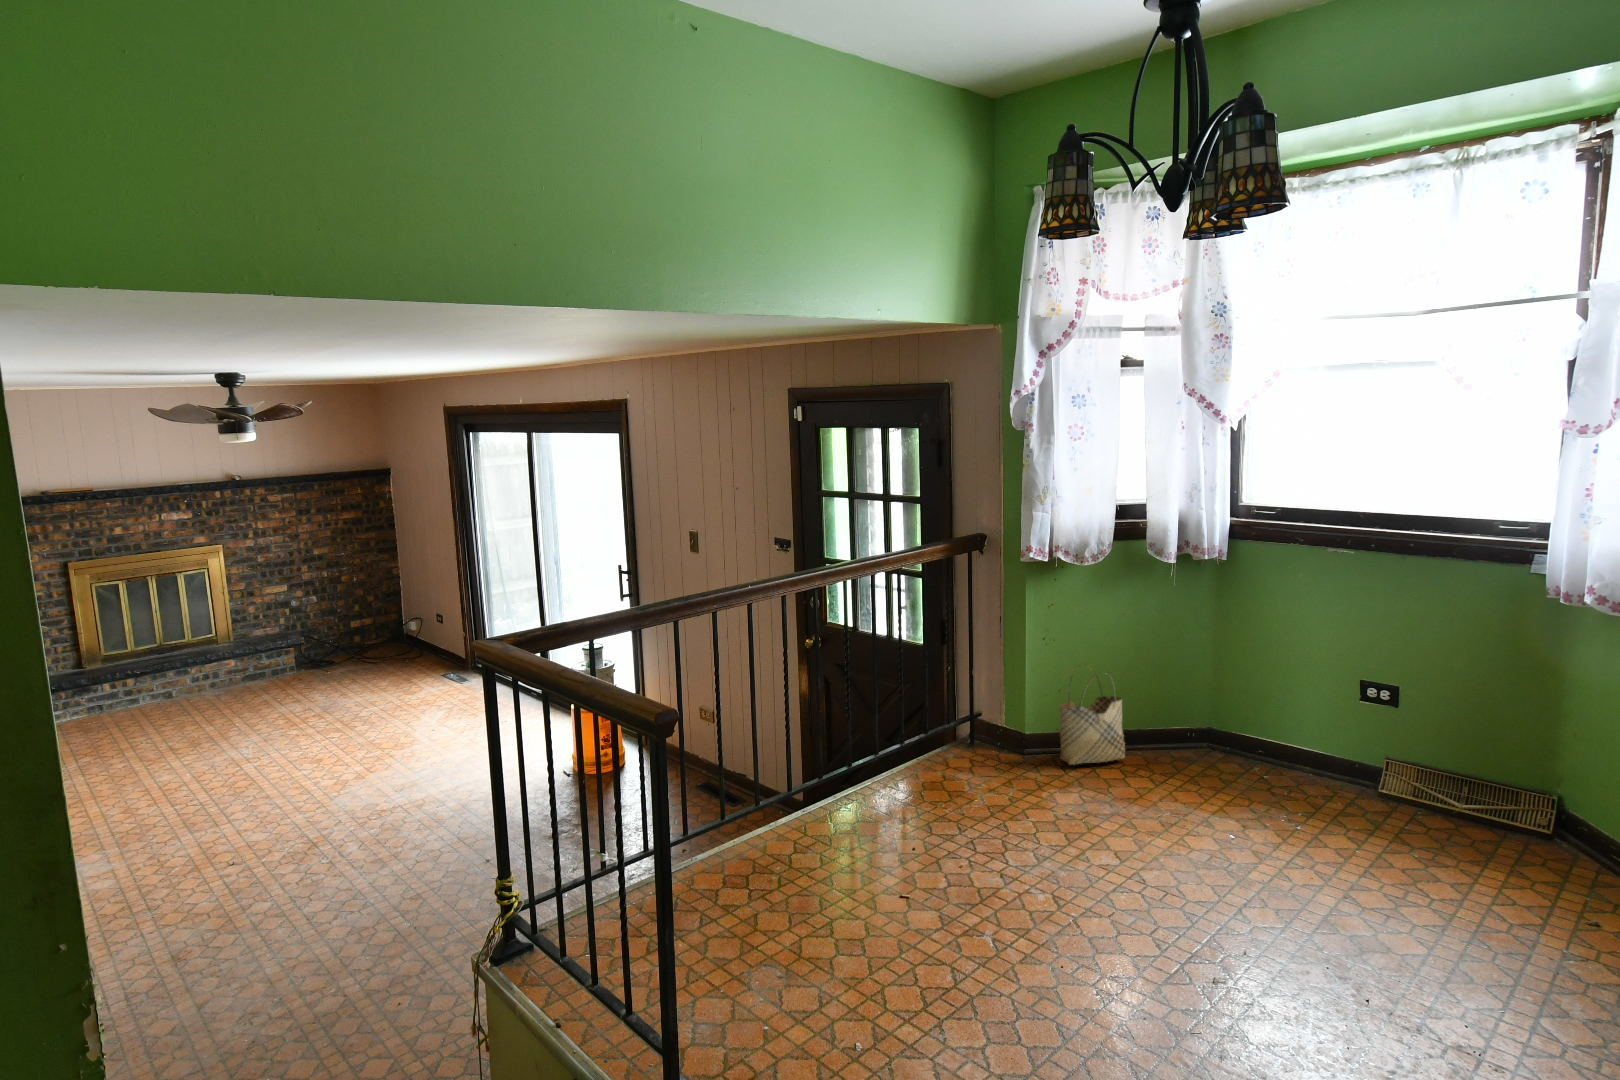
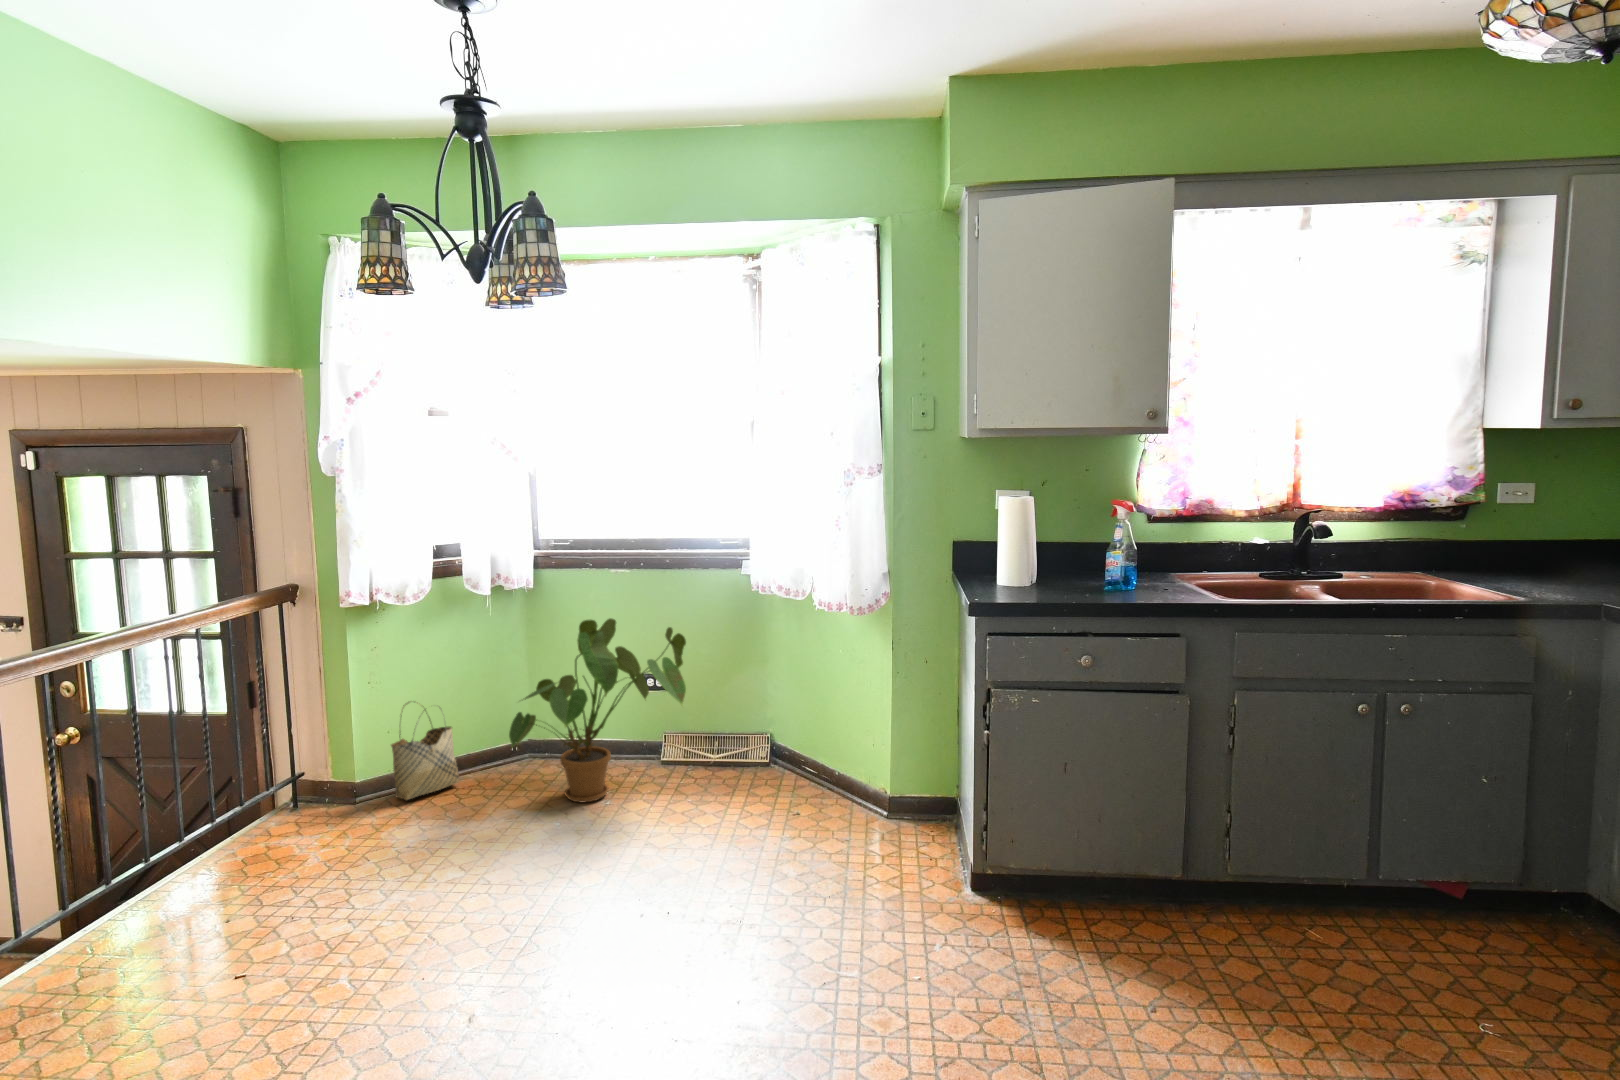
house plant: none [1181,603,1426,820] -> present [509,618,686,802]

